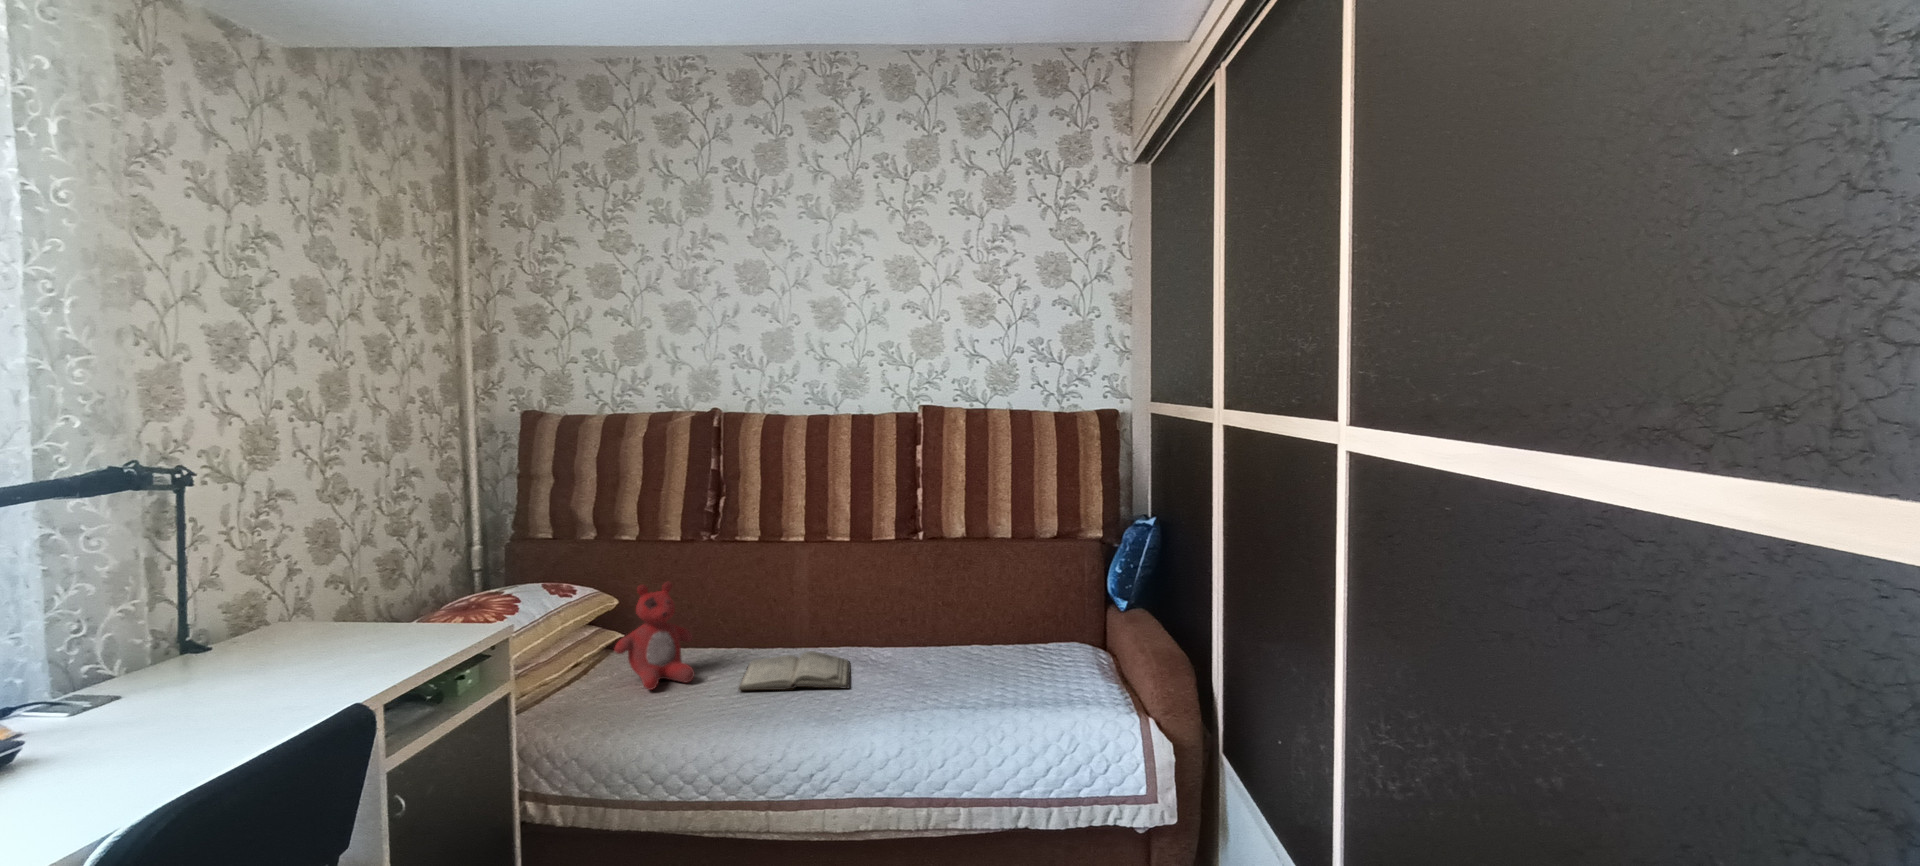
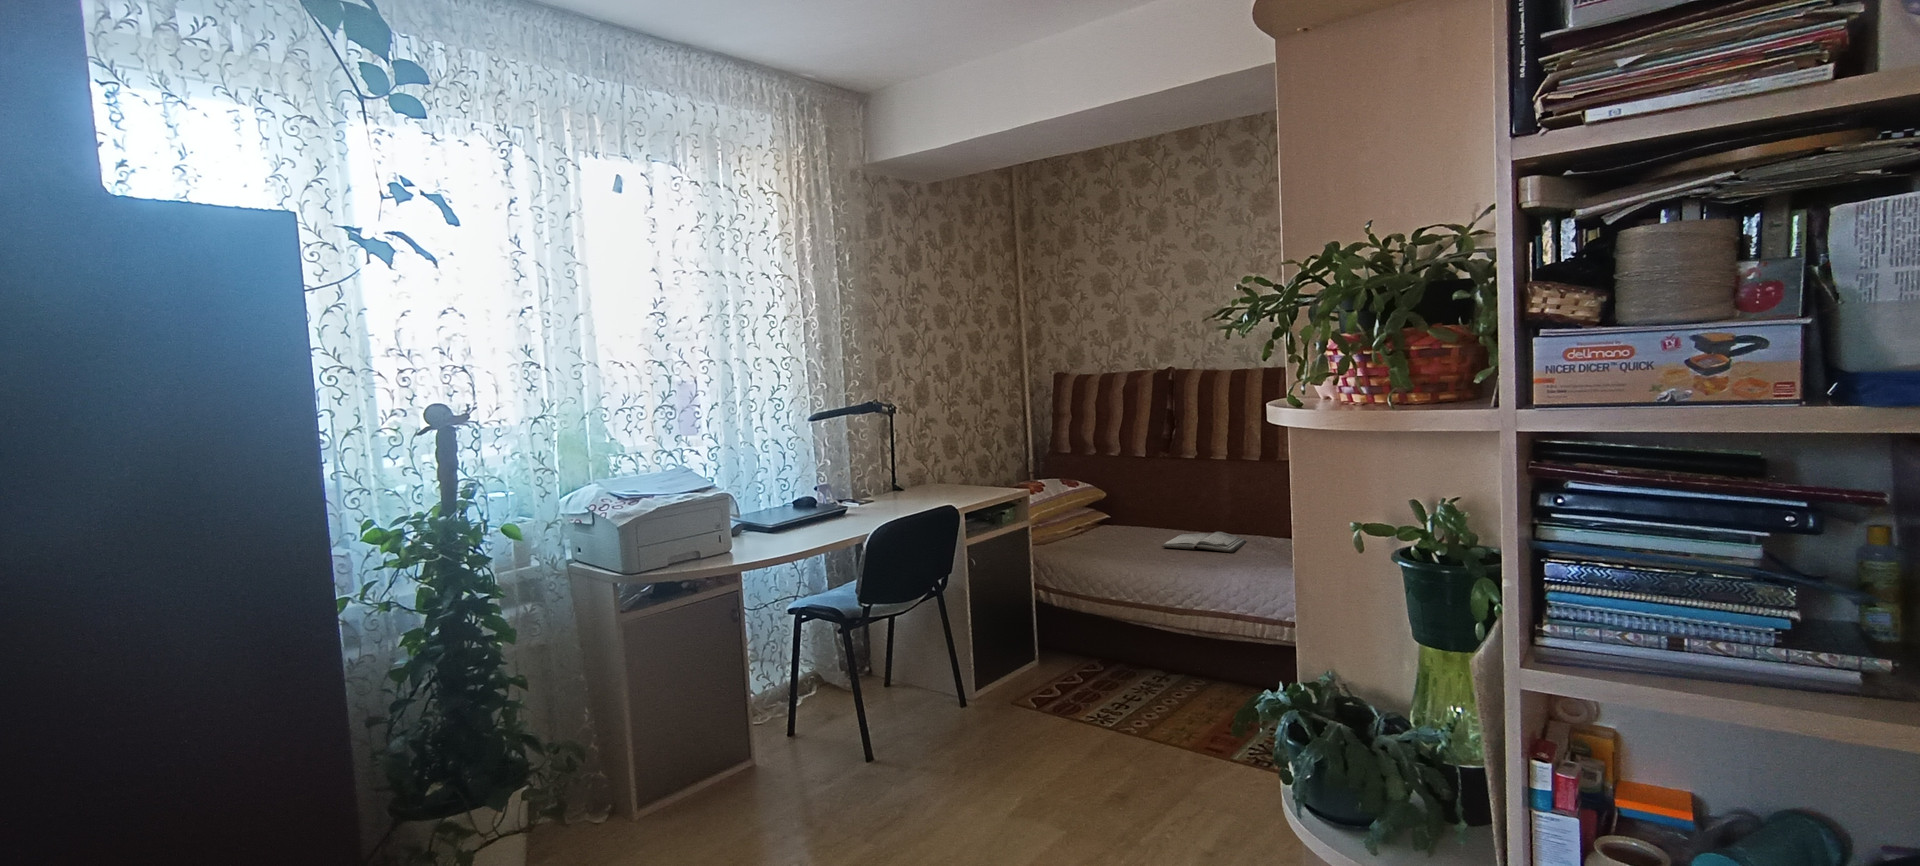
stuffed bear: present [614,582,694,690] -> none [1093,478,1143,542]

